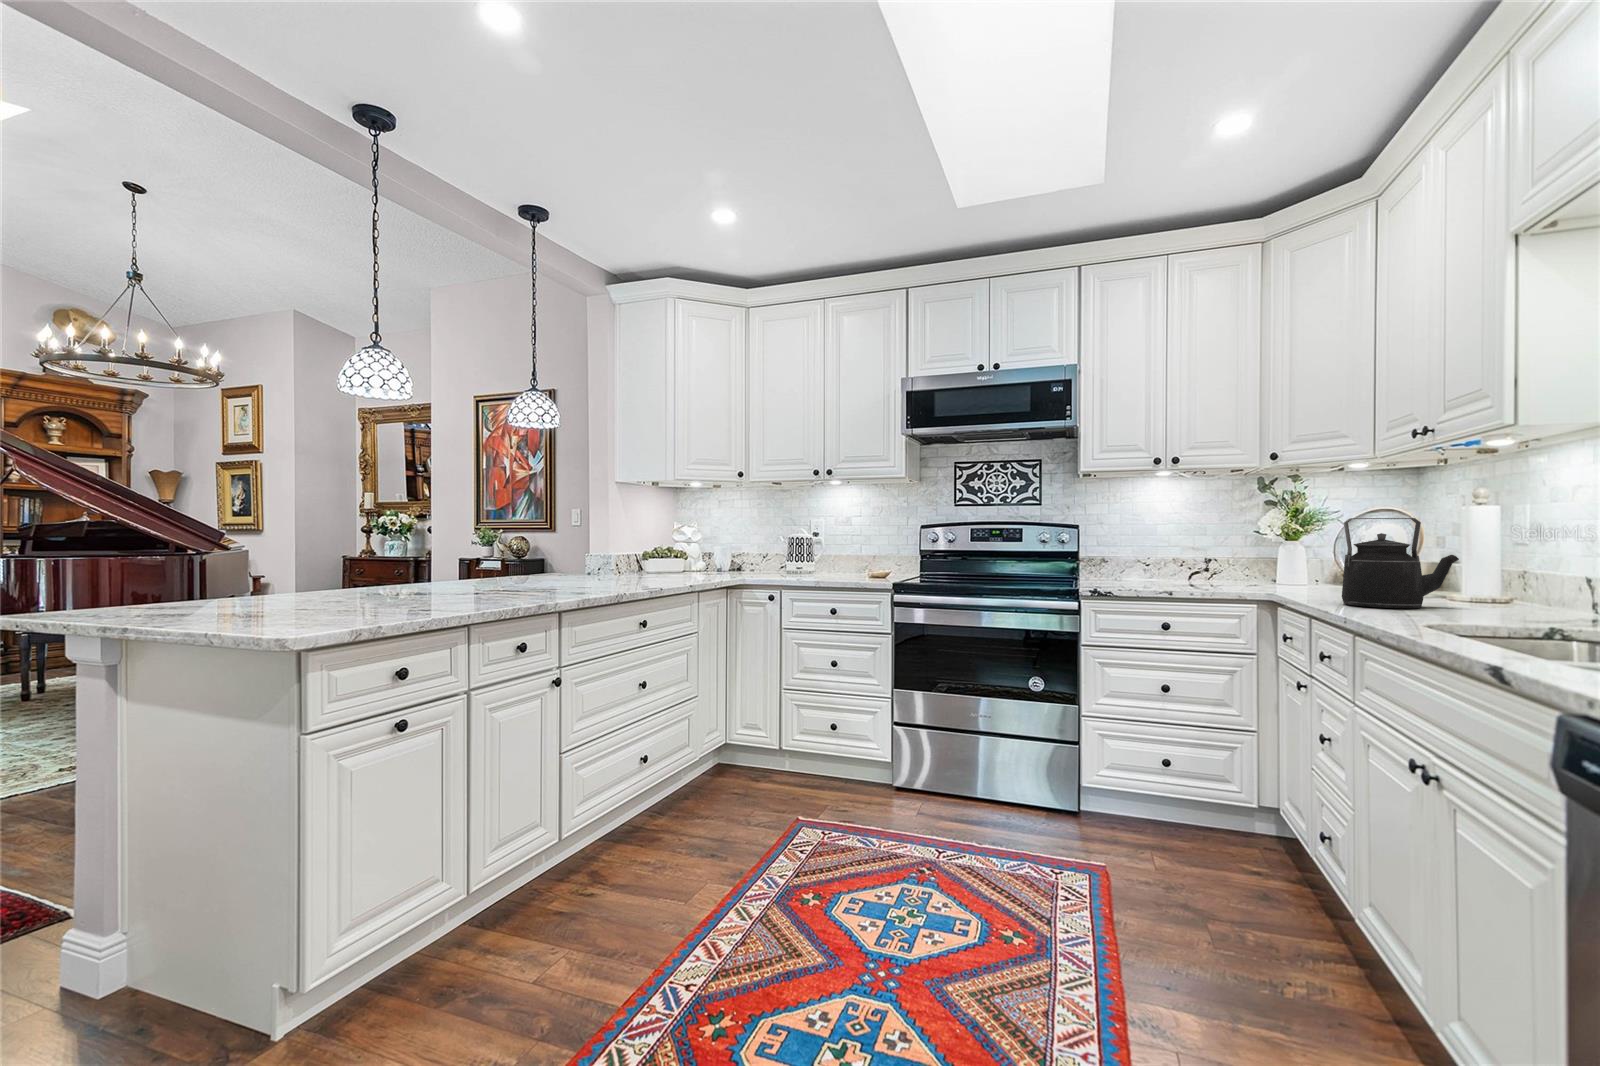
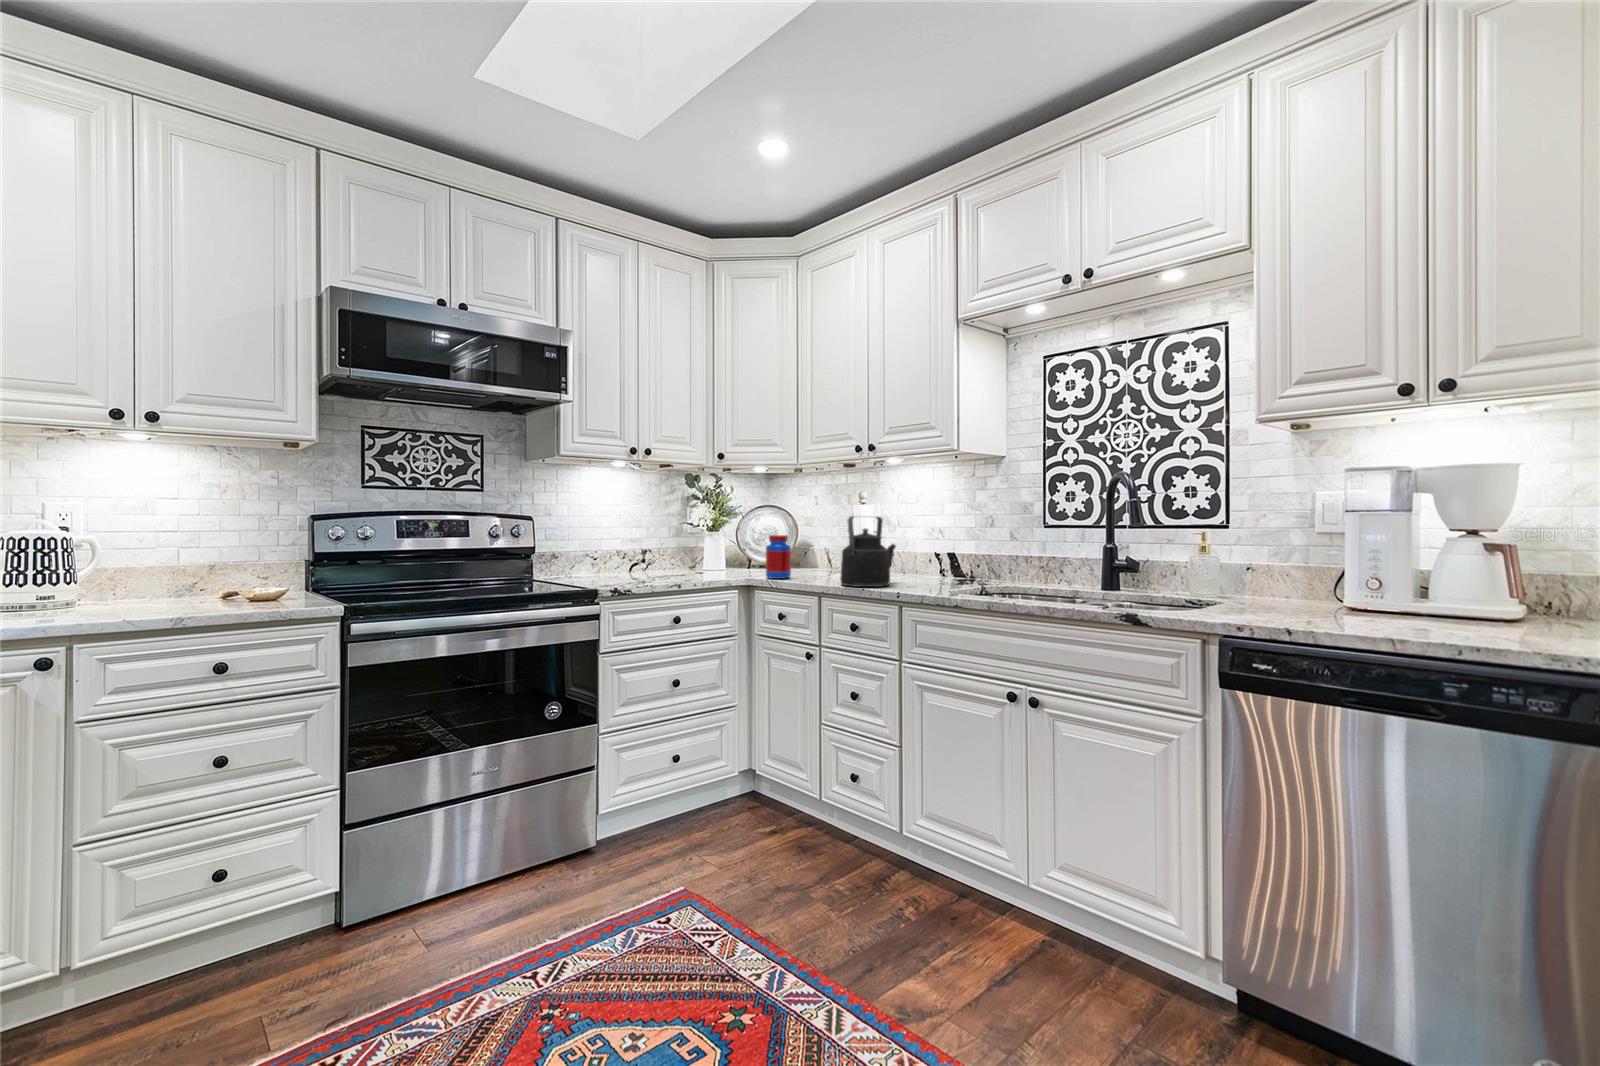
jar: none [1294,543,1330,593] -> present [766,535,791,579]

